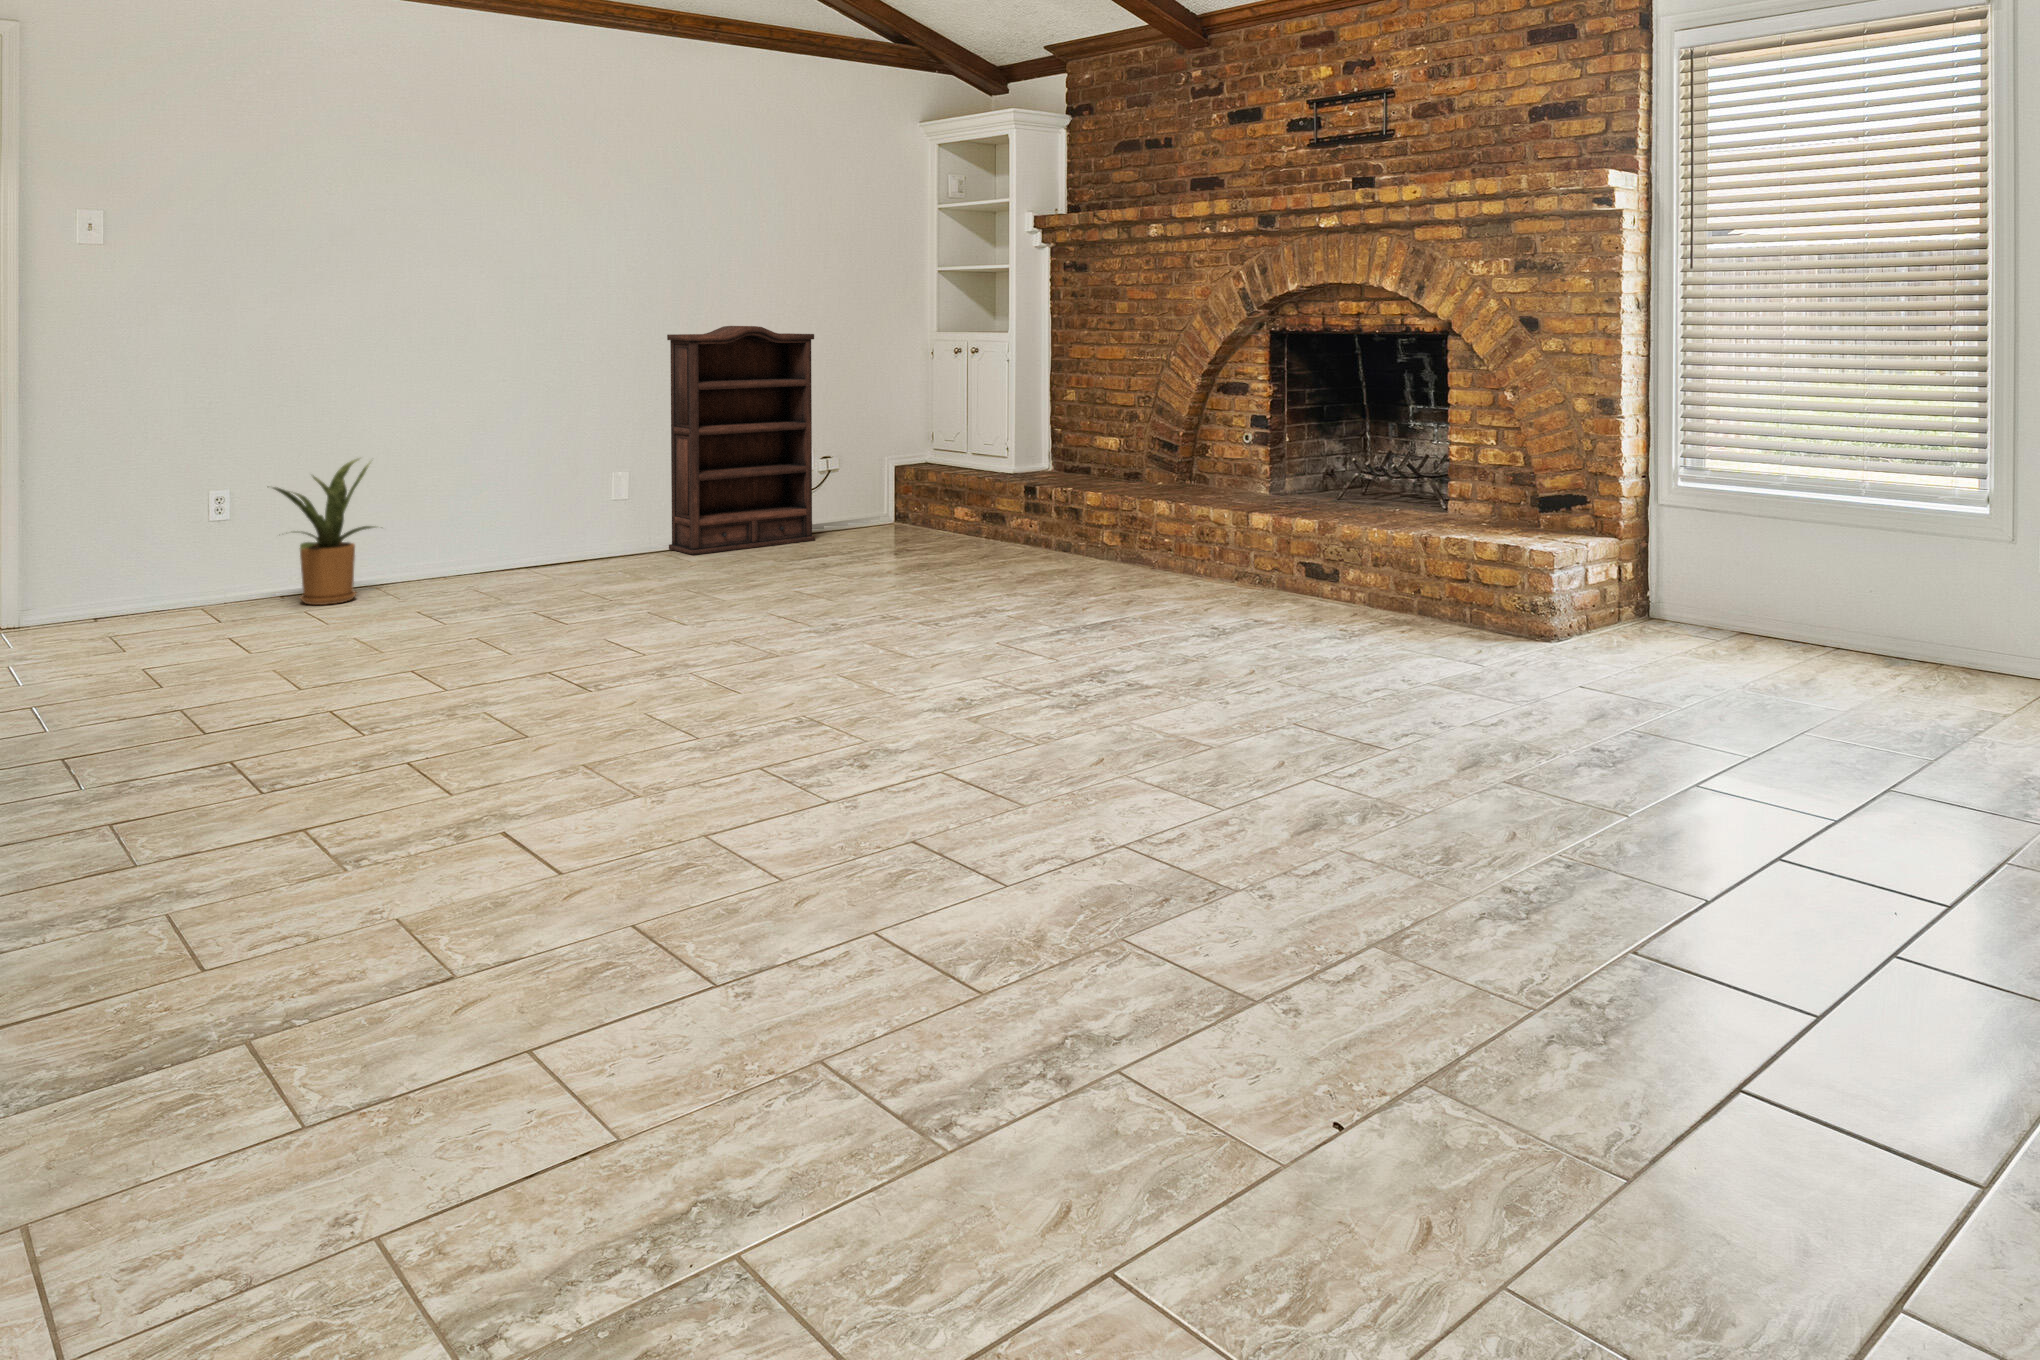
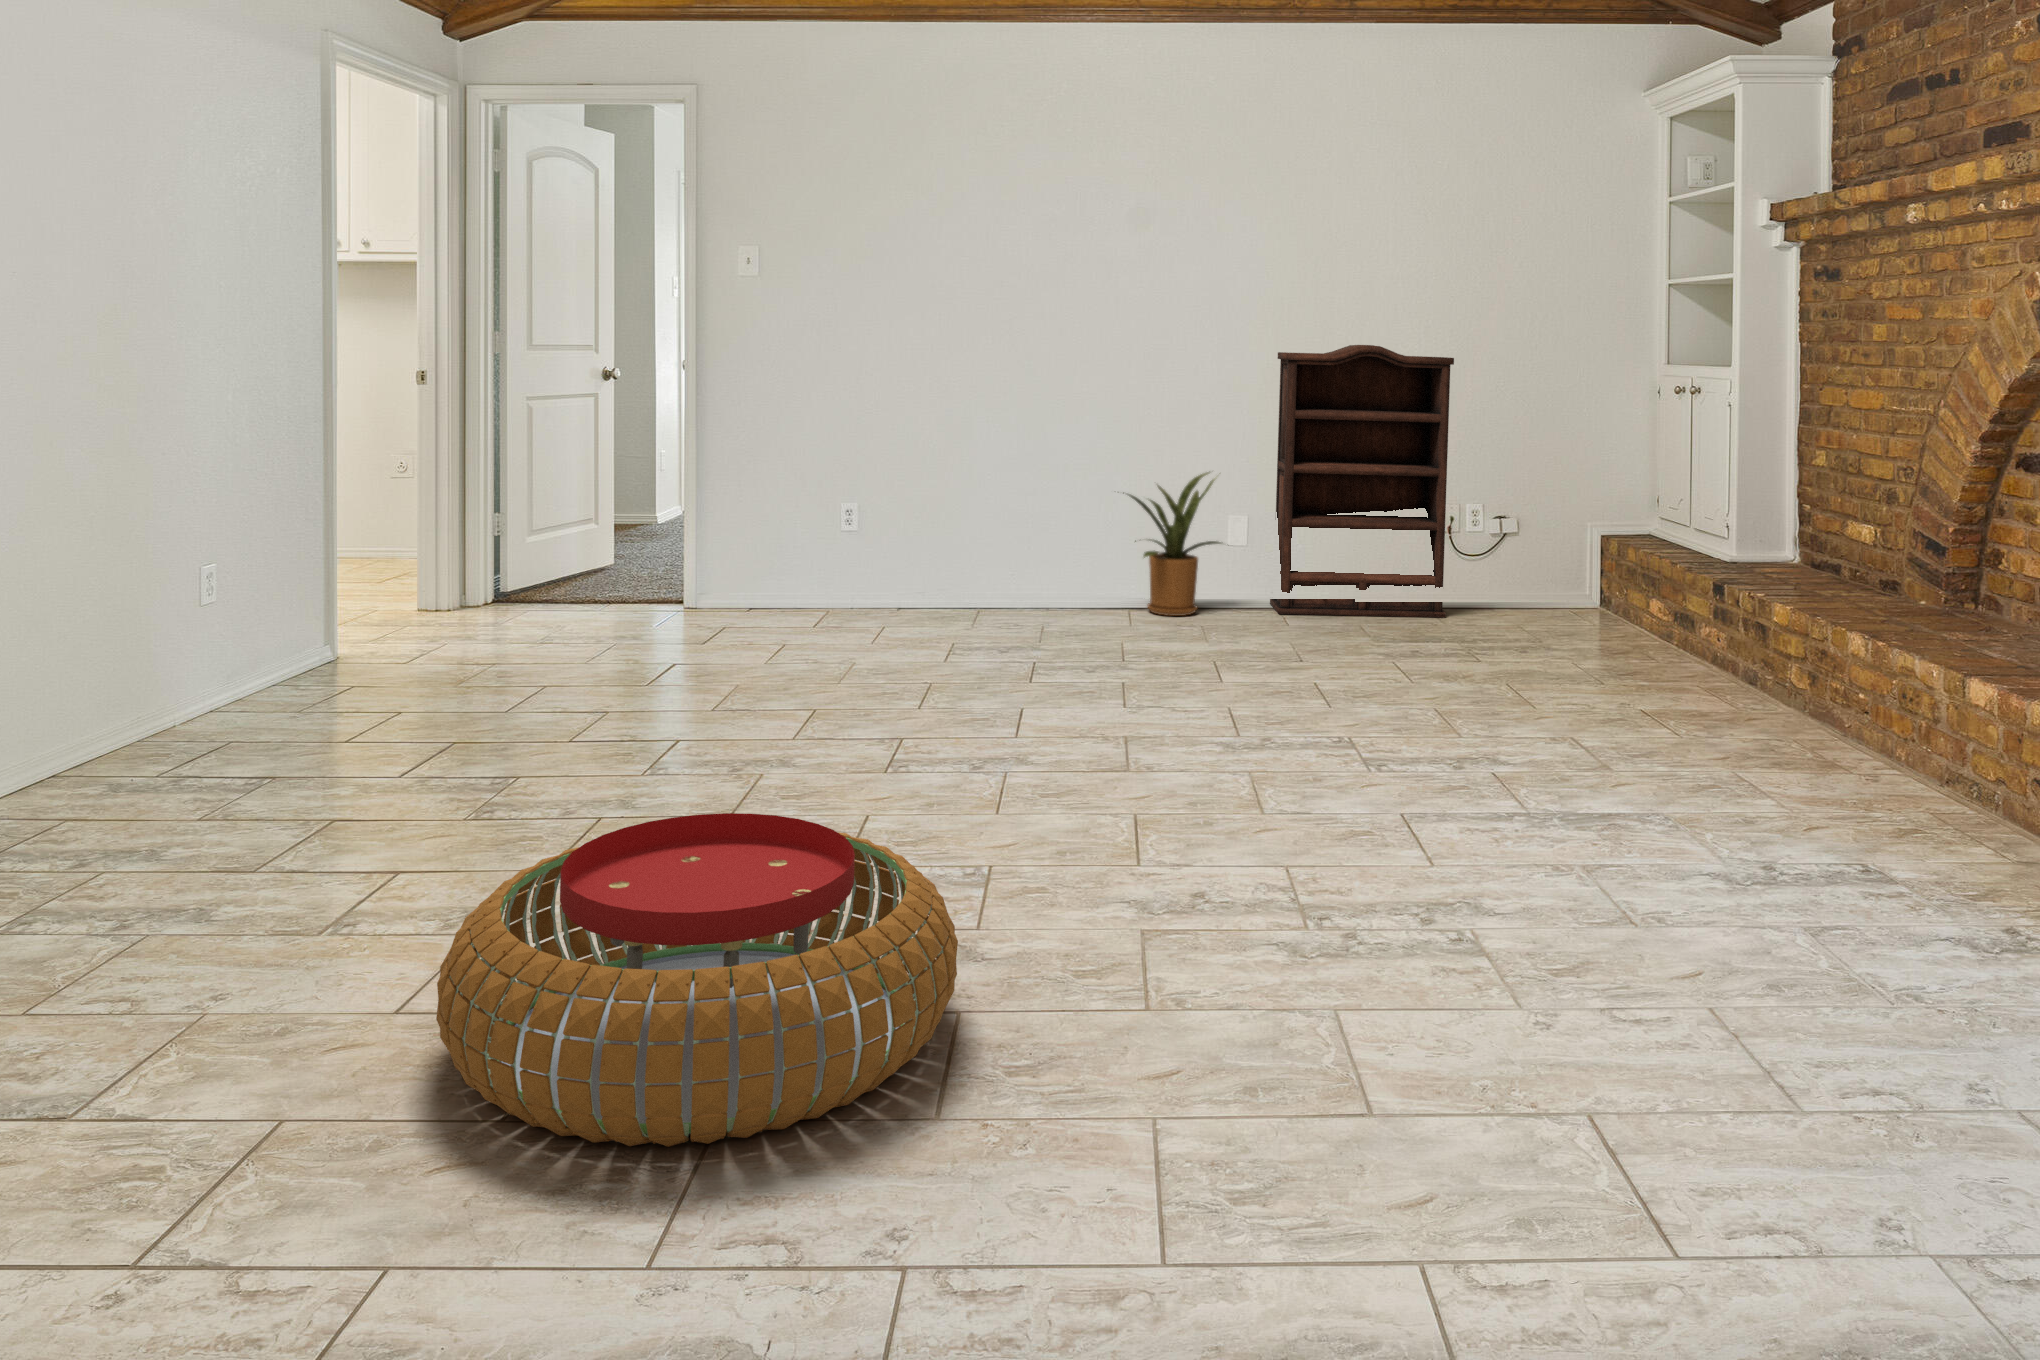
house plant: present [273,459,374,605] -> present [1123,472,1221,616]
pouf: none [701,675,1038,866] -> present [436,813,958,1147]

